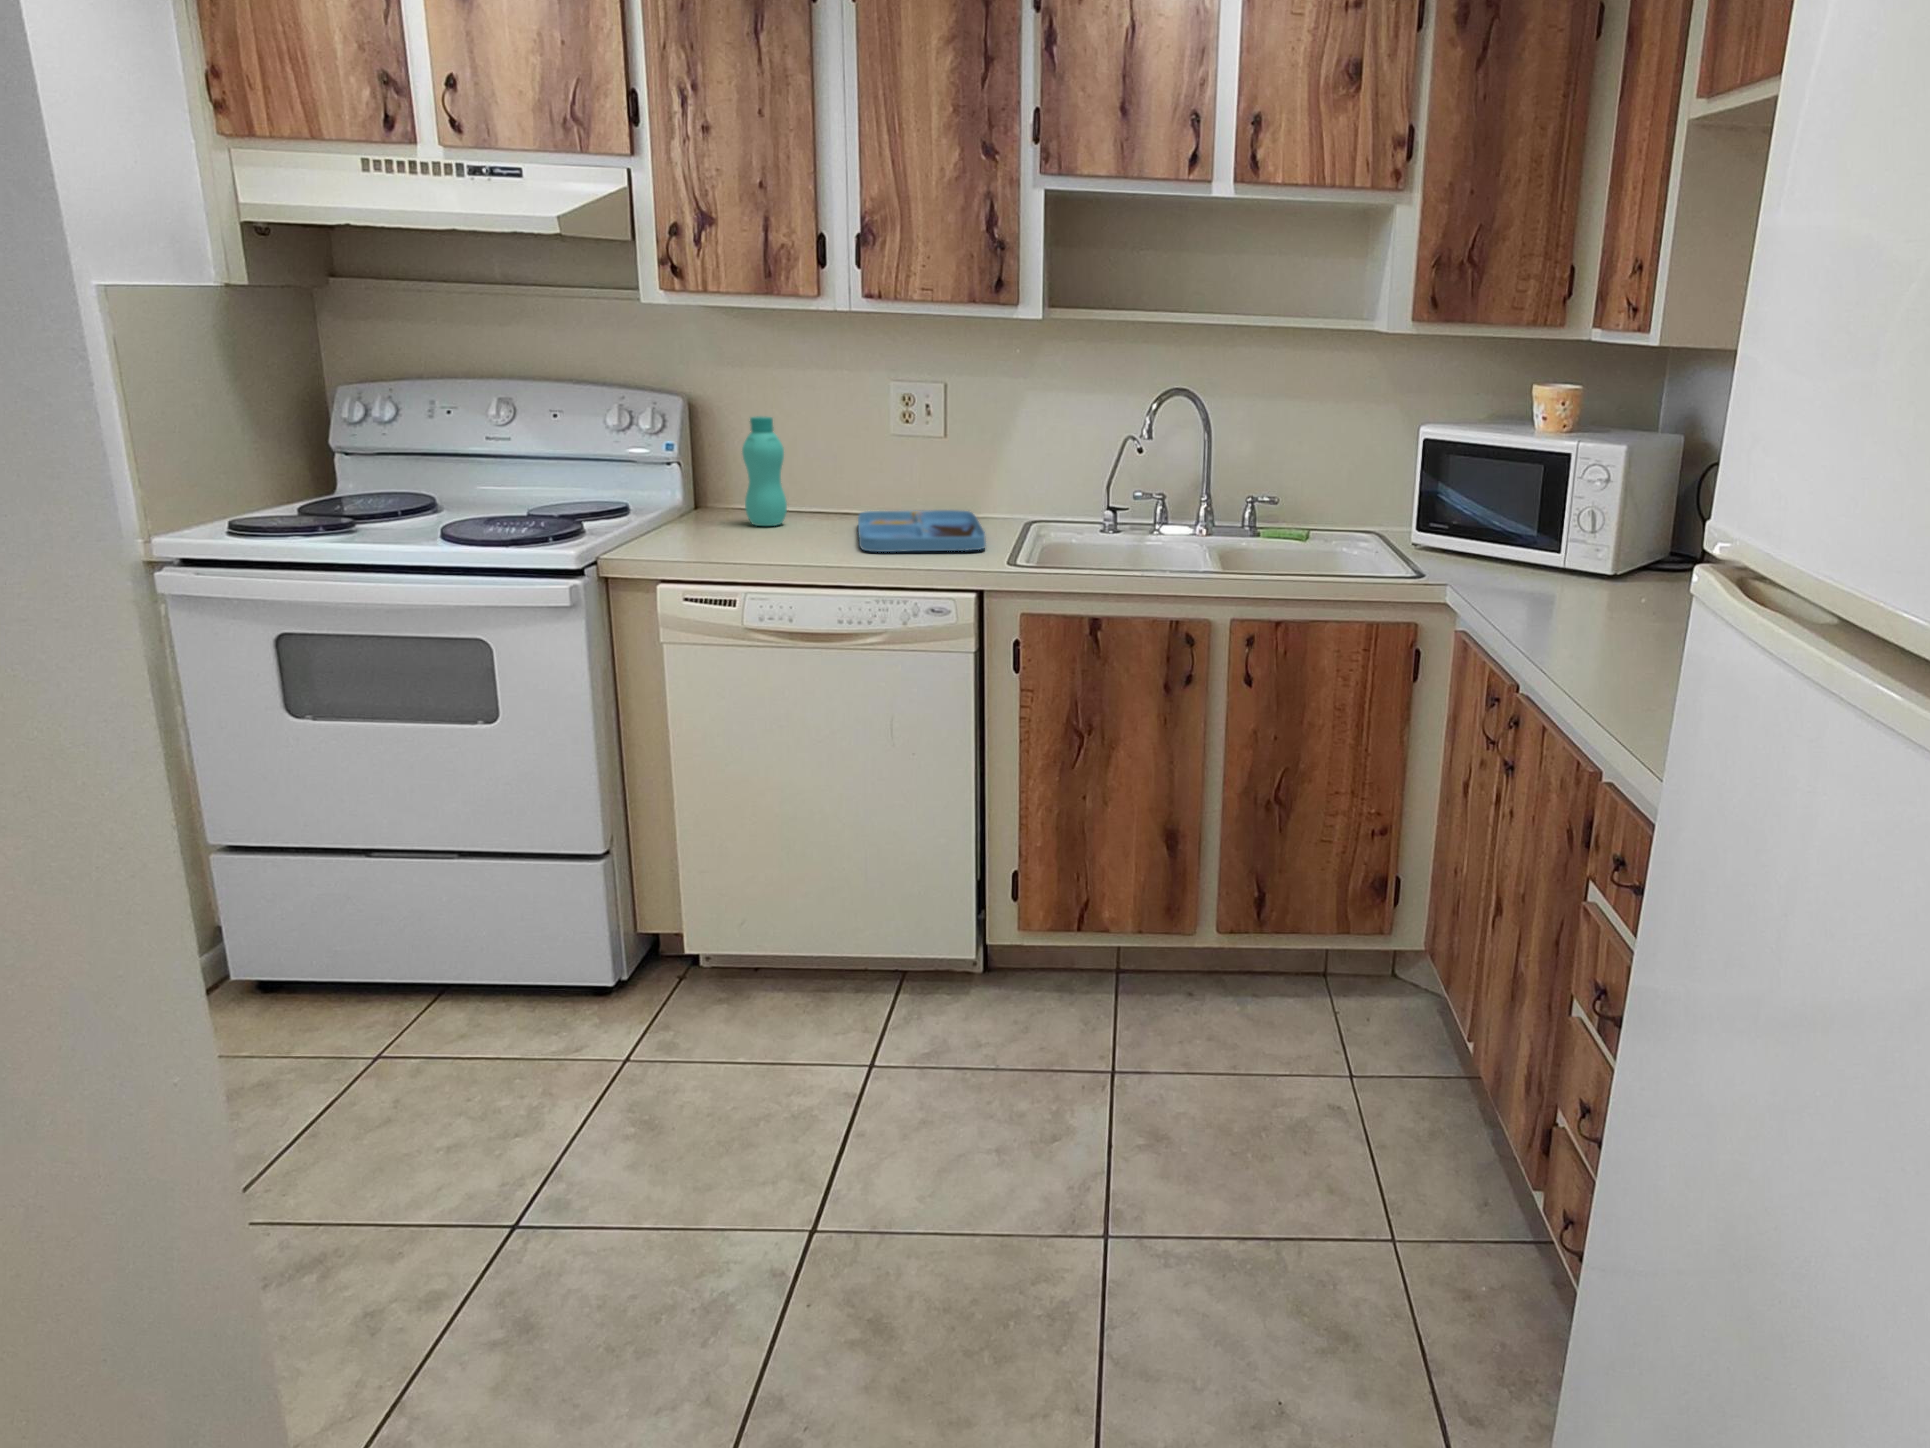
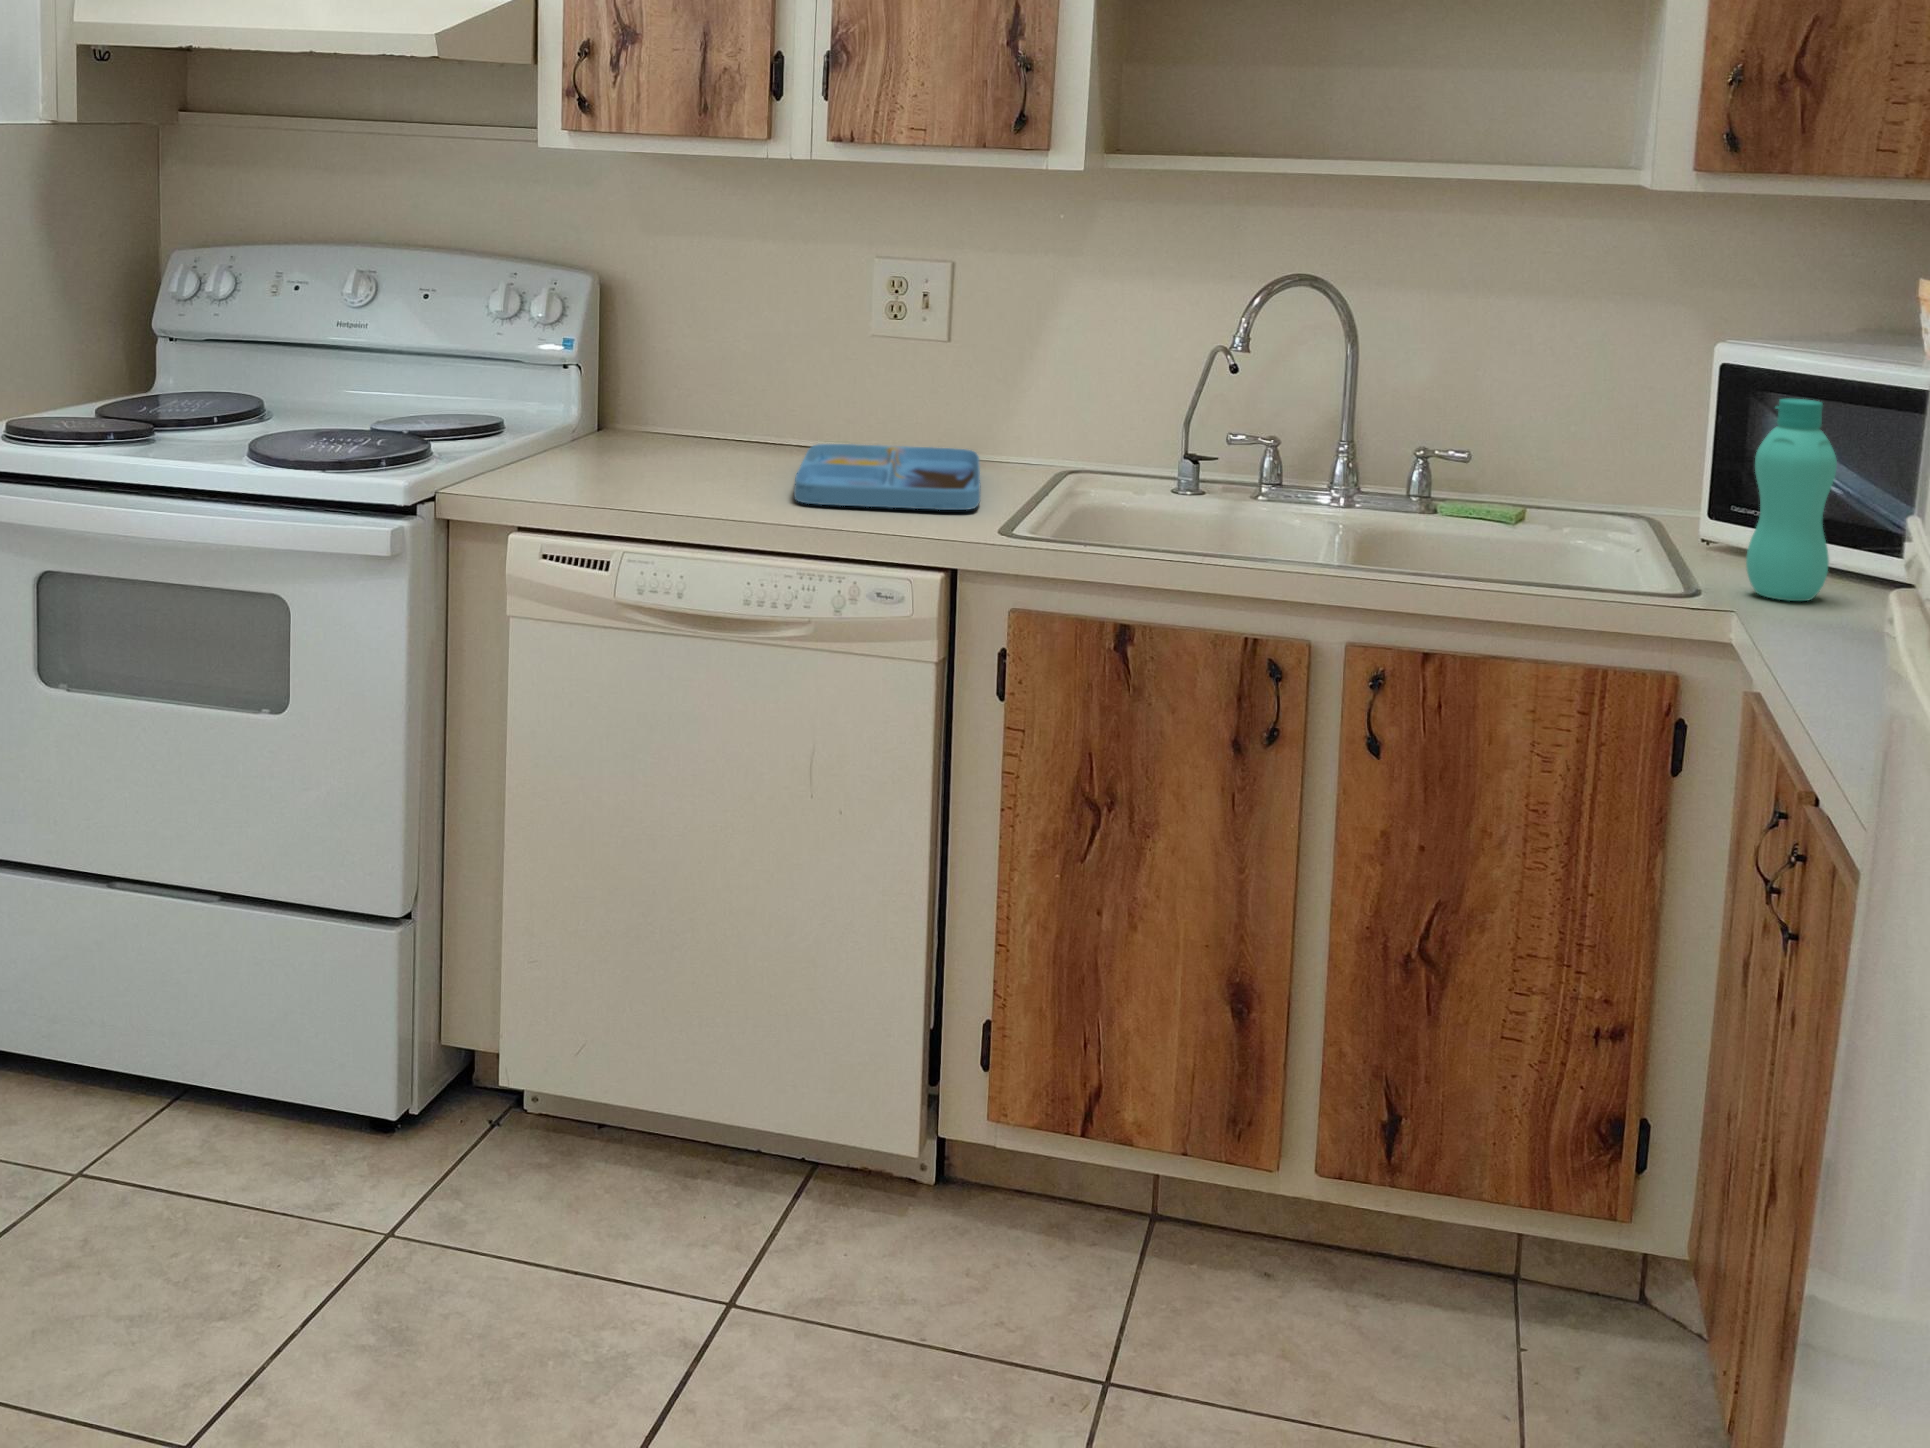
bottle: present [742,416,787,526] -> present [1746,399,1837,601]

